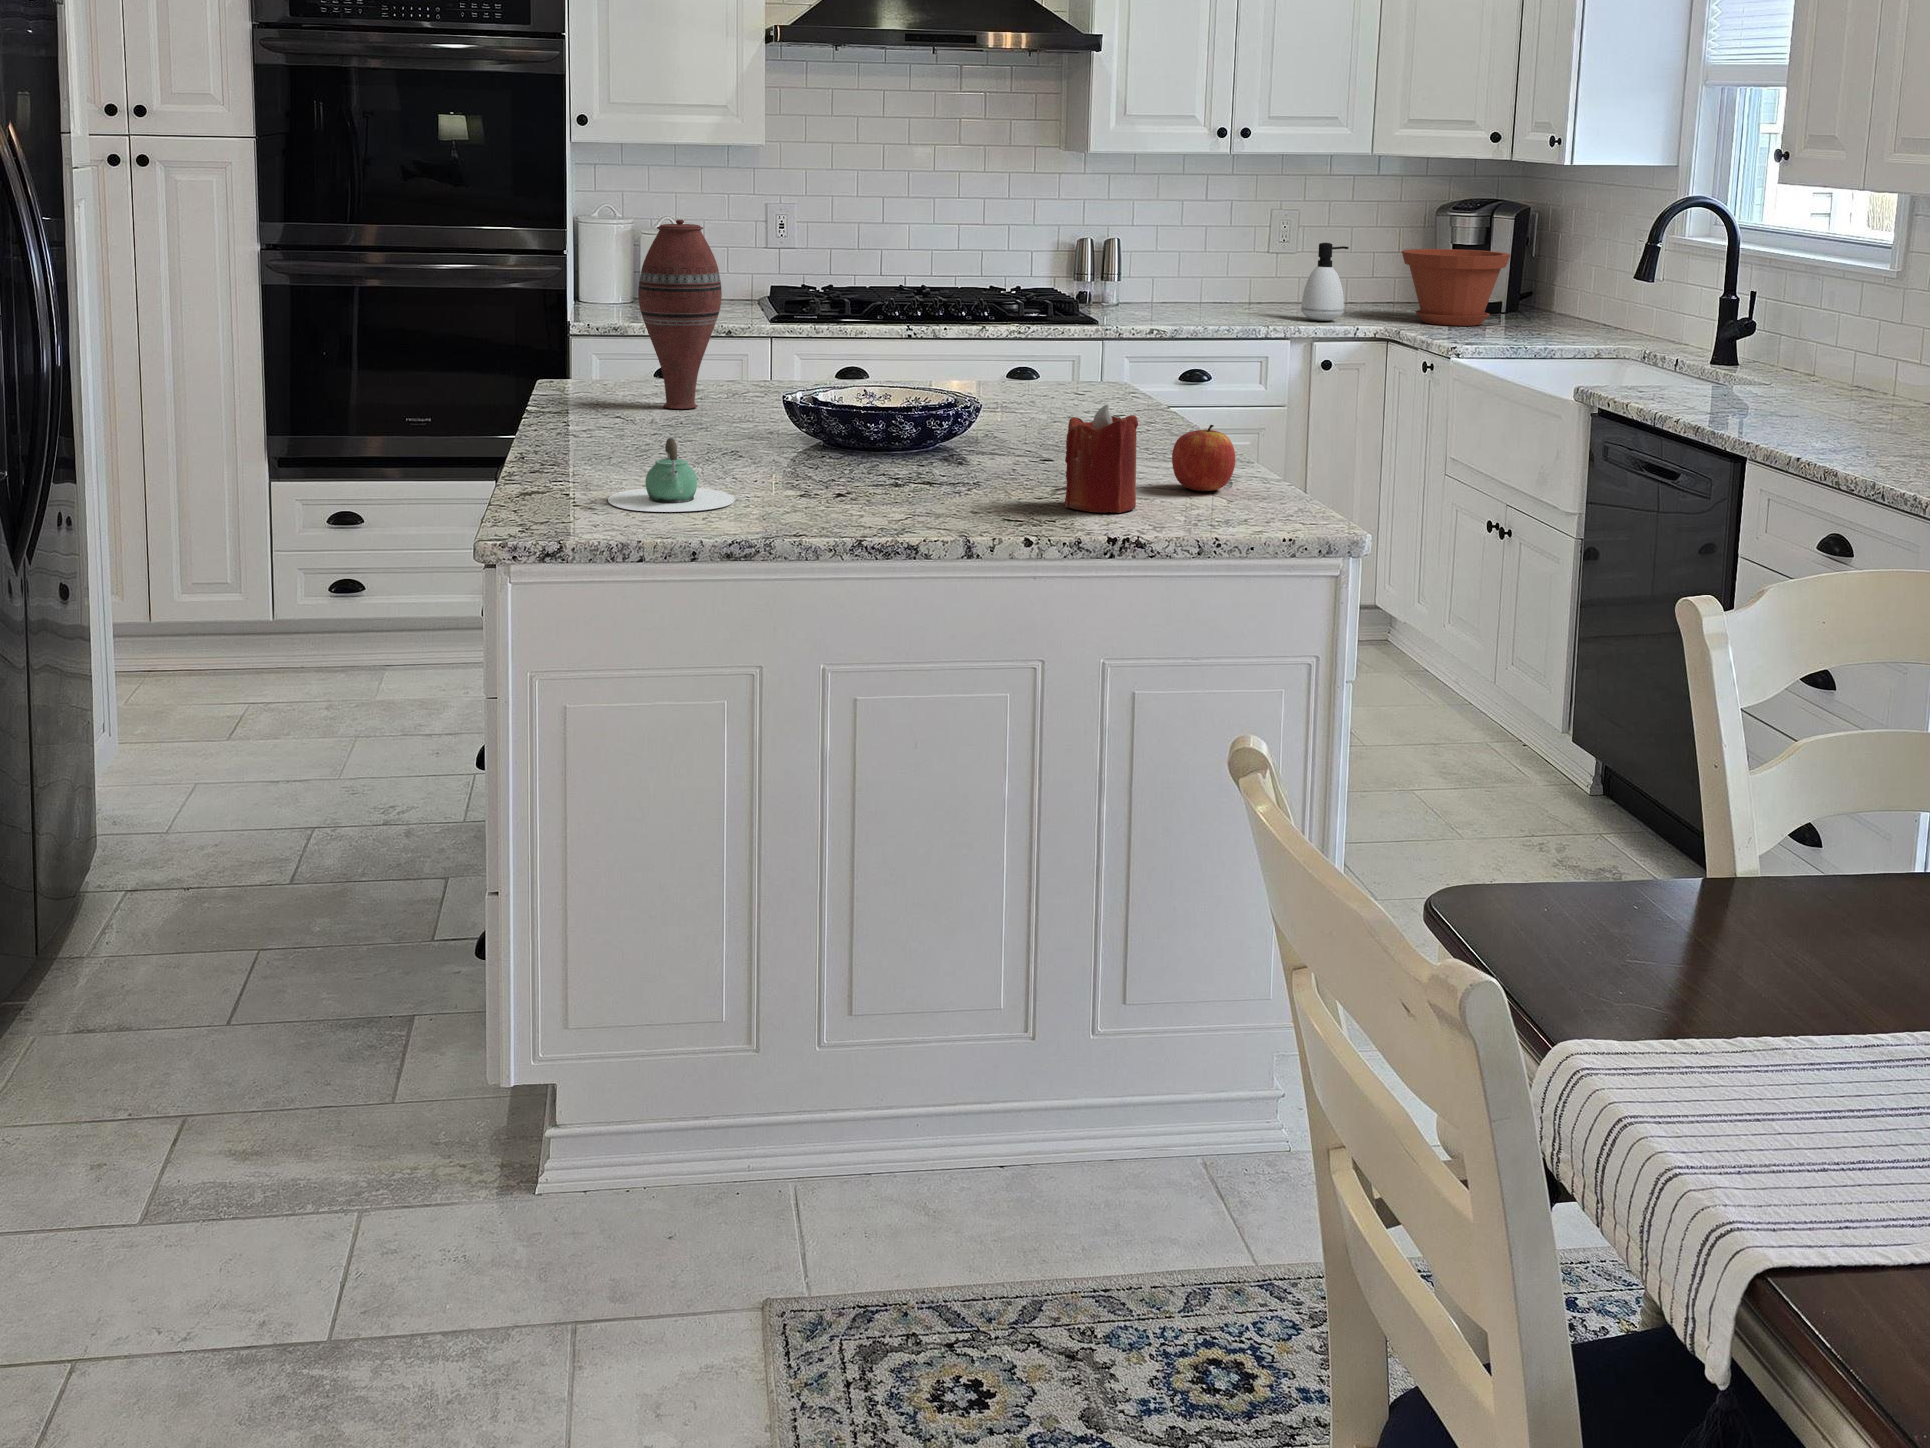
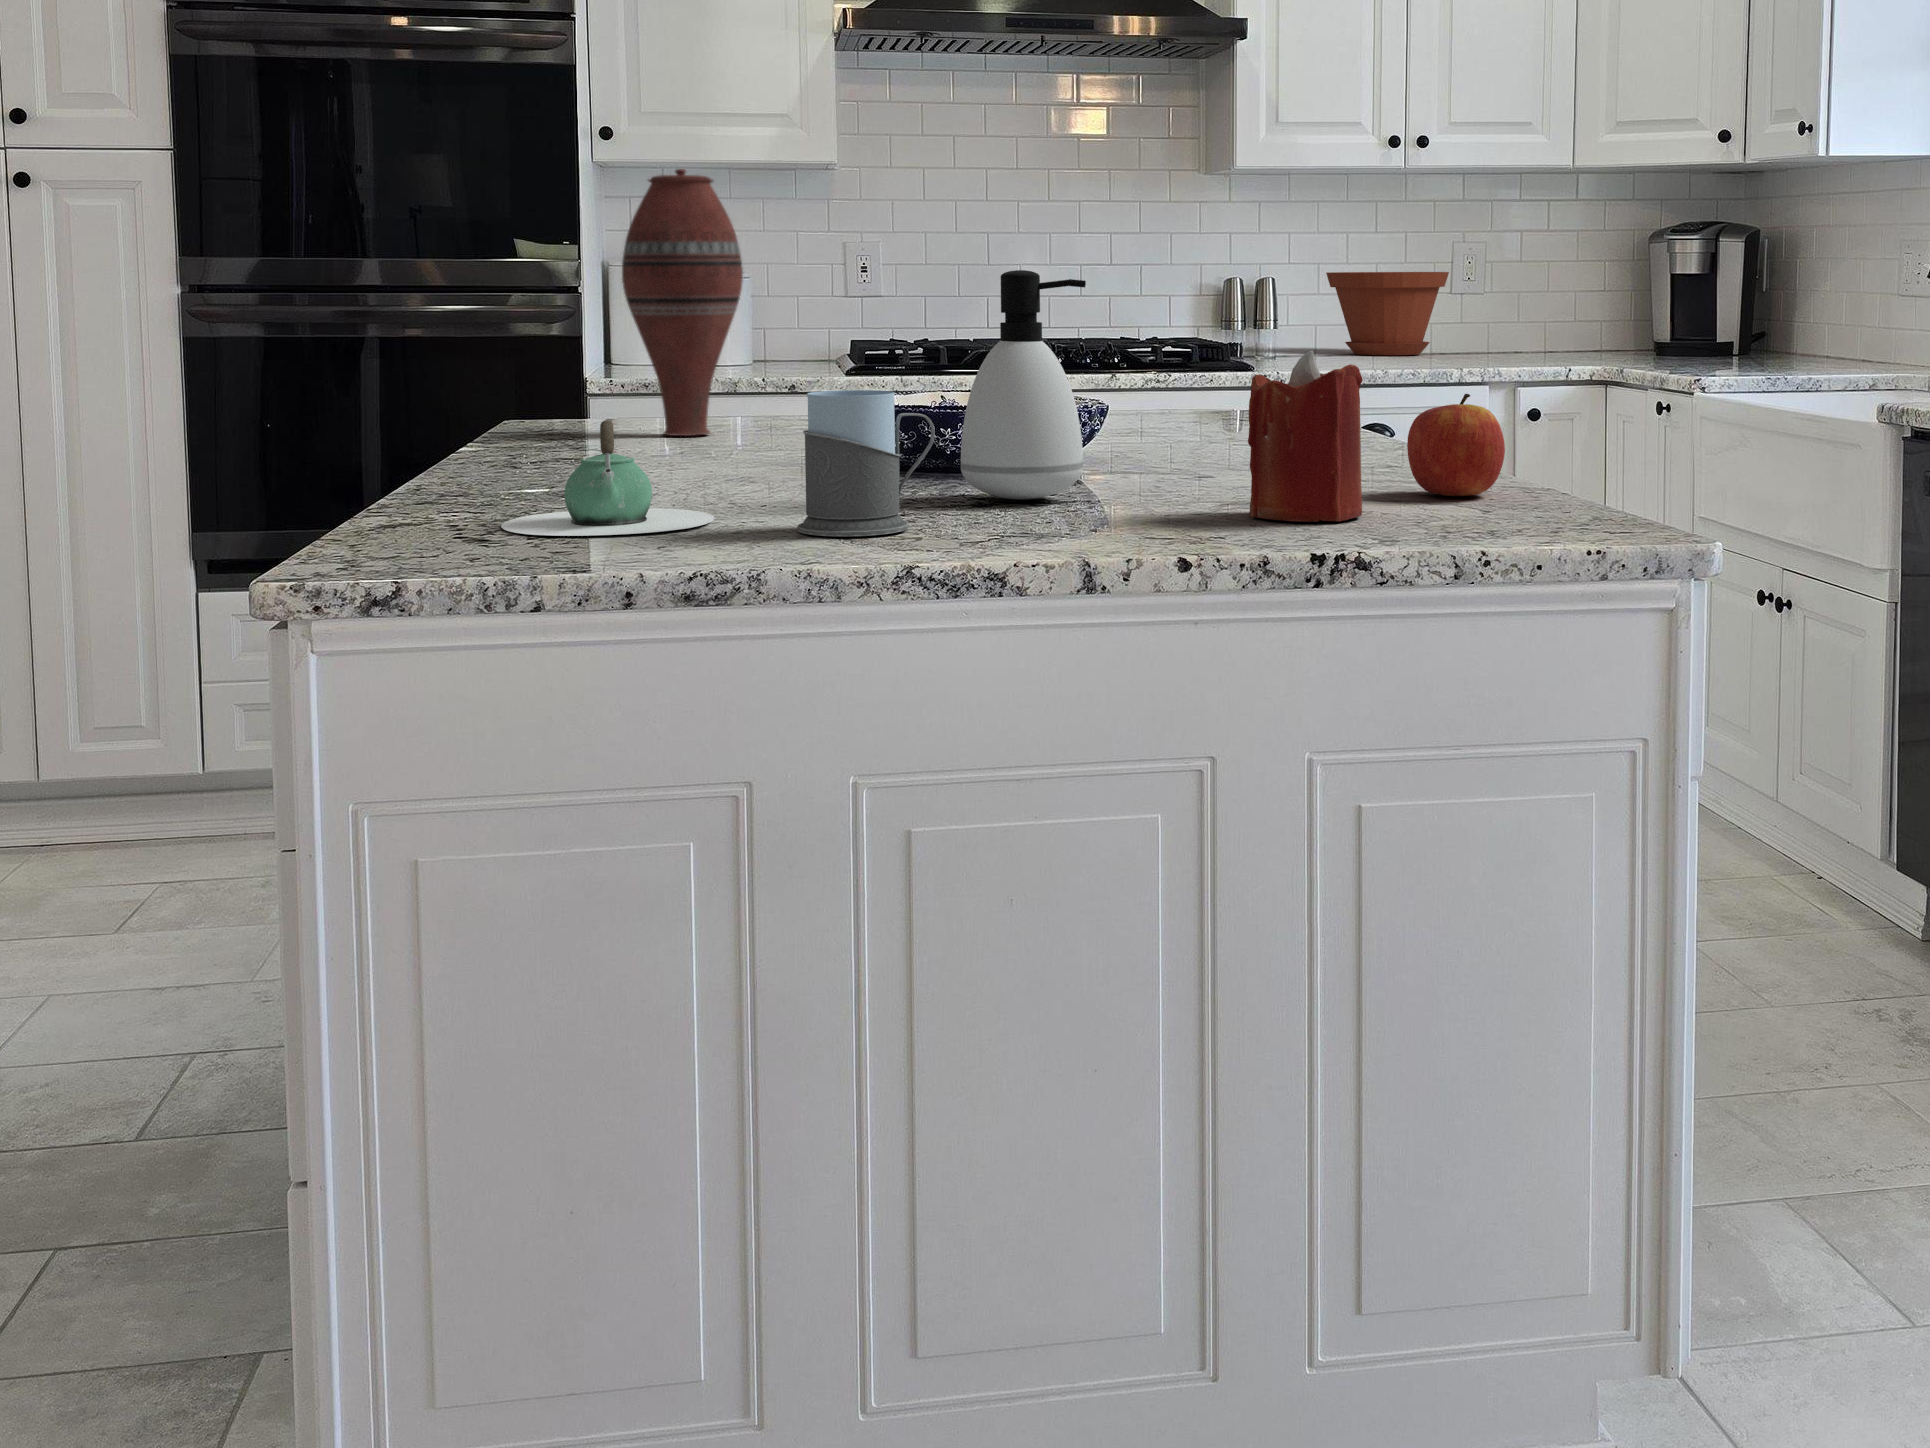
soap dispenser: present [1301,243,1349,321] -> present [961,270,1086,499]
plant pot: present [1402,249,1510,326] -> present [1326,272,1449,355]
mug: none [788,425,872,517] -> present [798,390,935,536]

